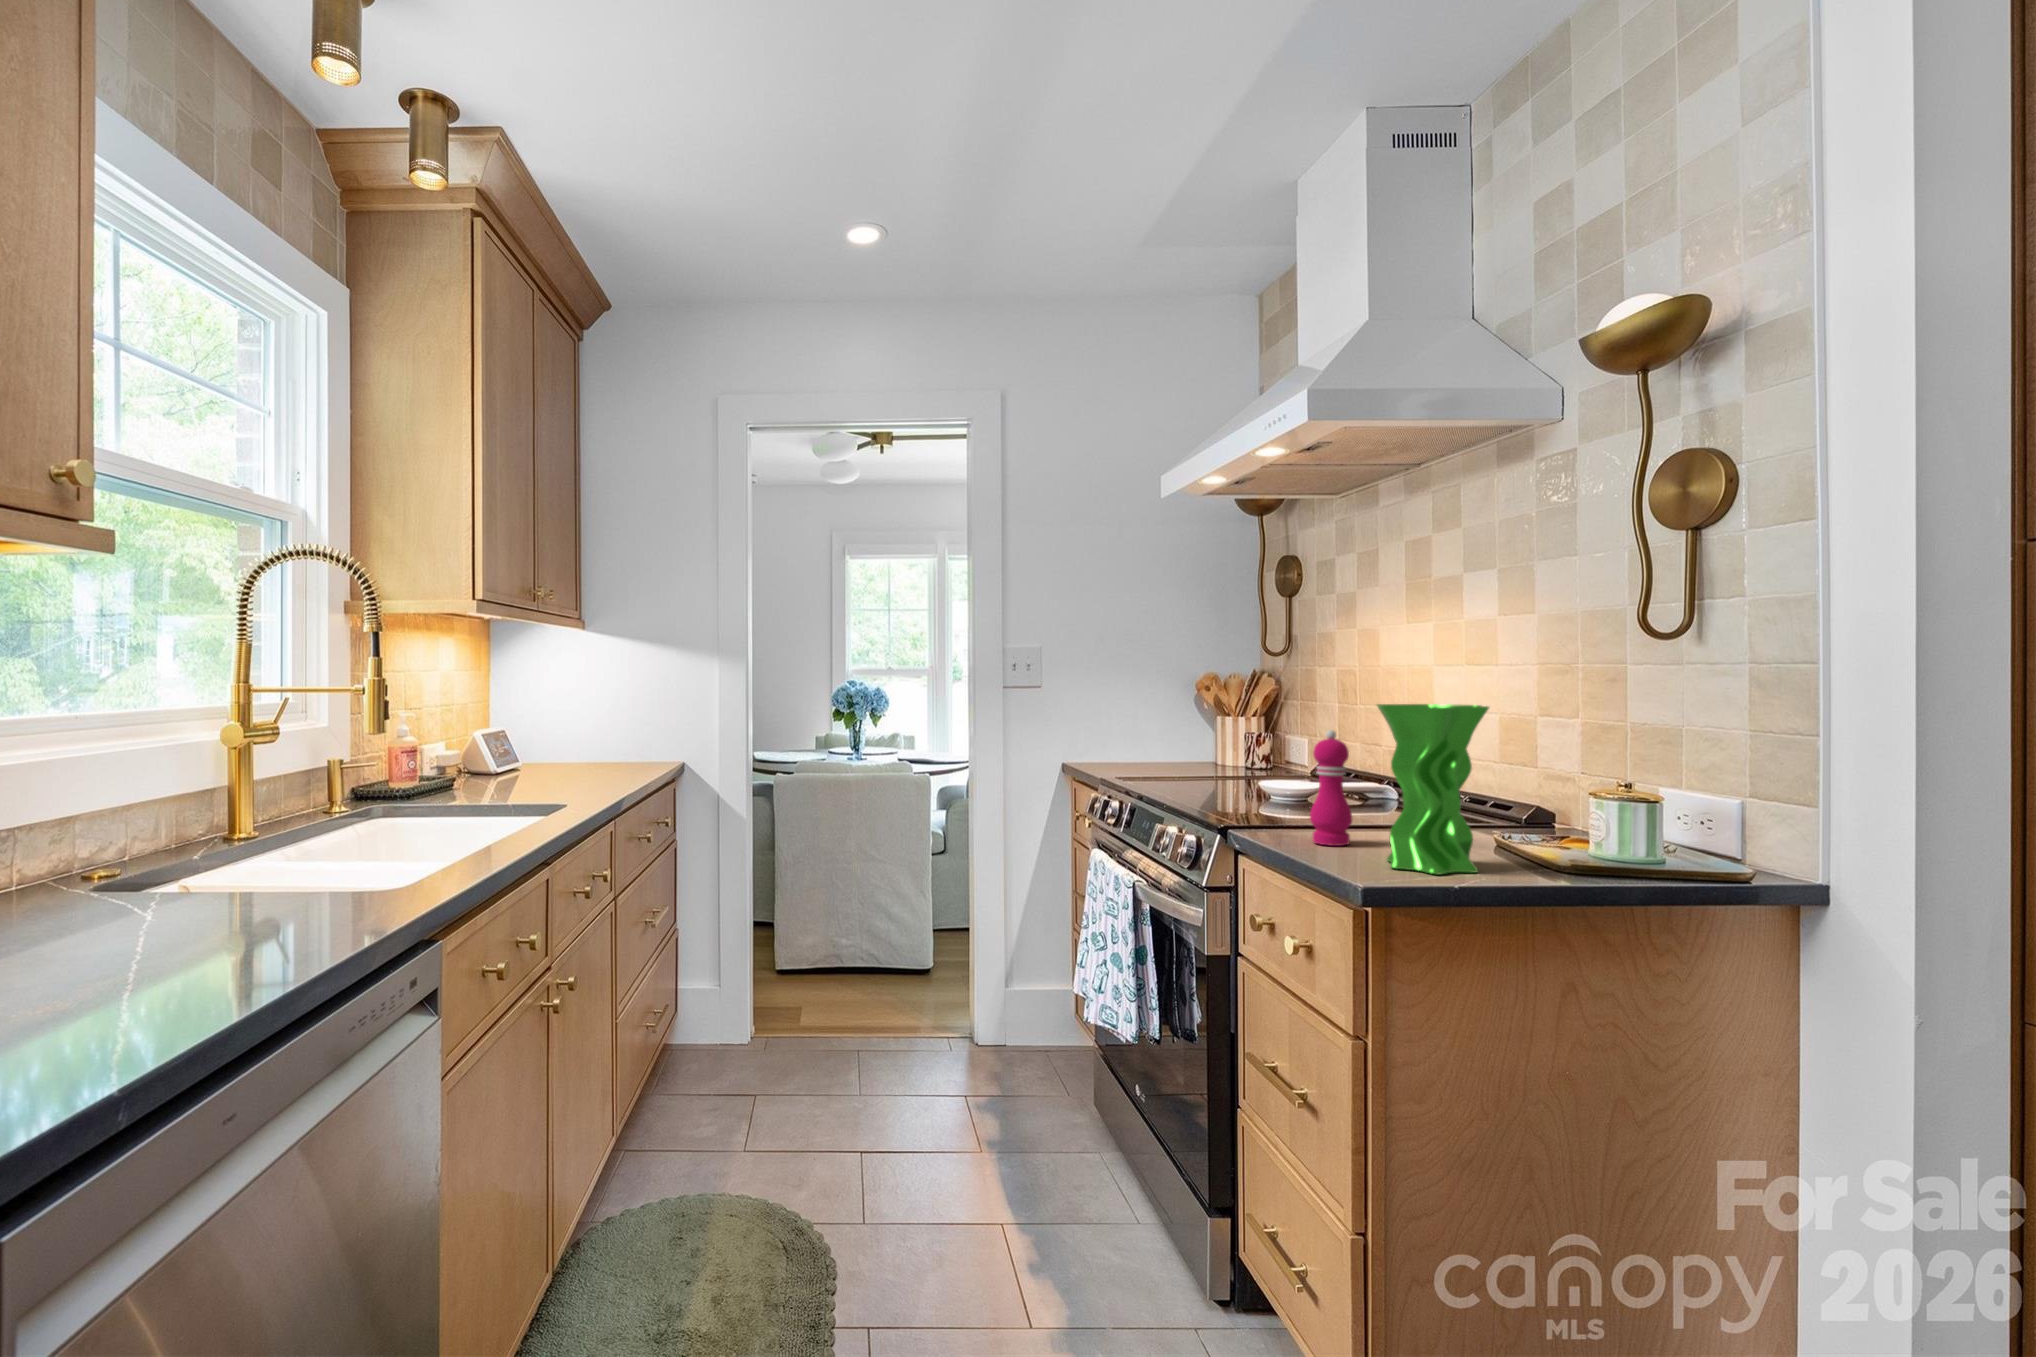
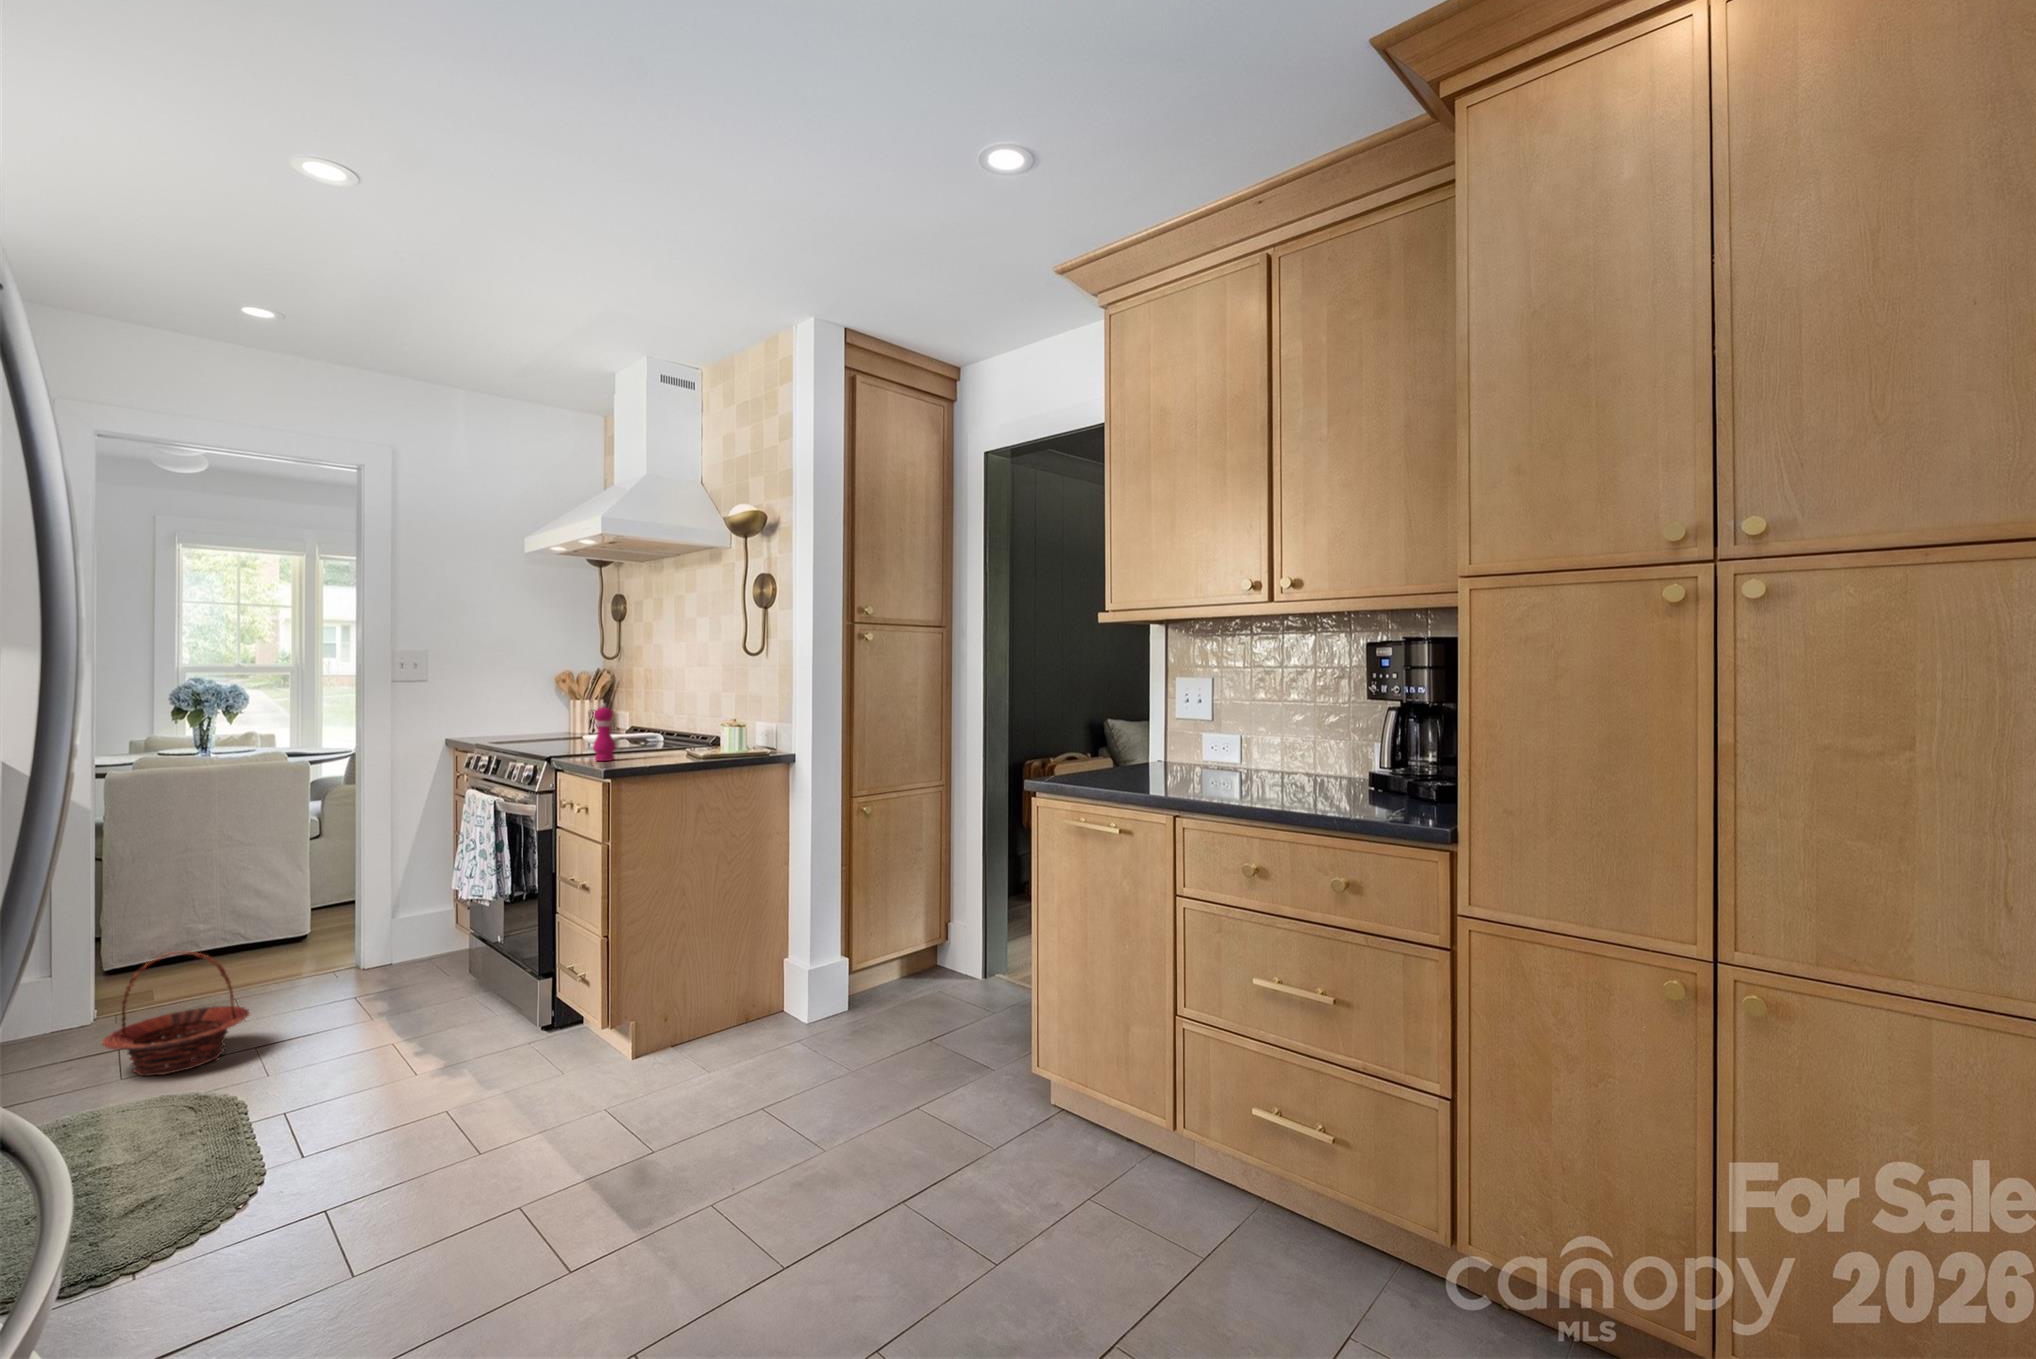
vase: present [1377,704,1489,874] -> none [618,688,670,766]
basket: none [654,1056,817,1239] -> present [102,951,249,1076]

